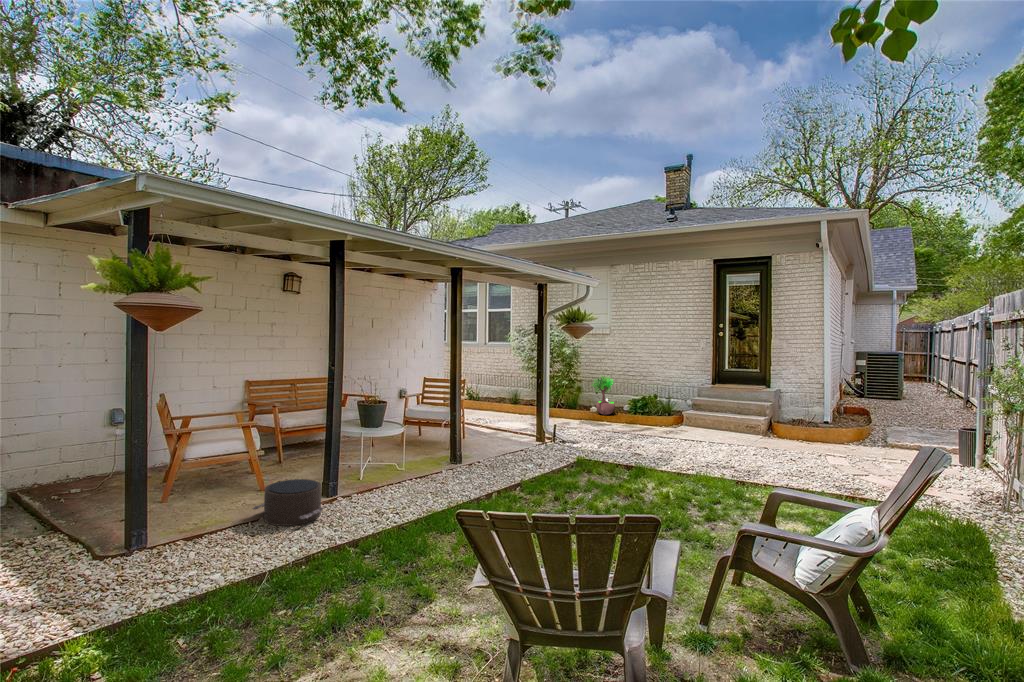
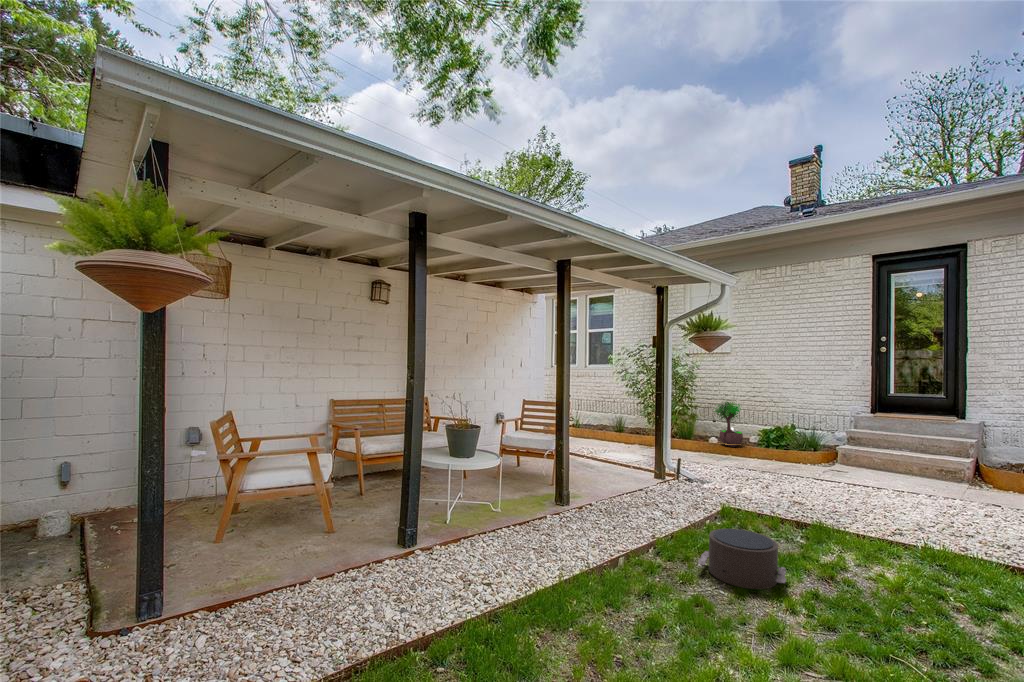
pouf: present [253,479,323,526] -> present [698,529,786,589]

